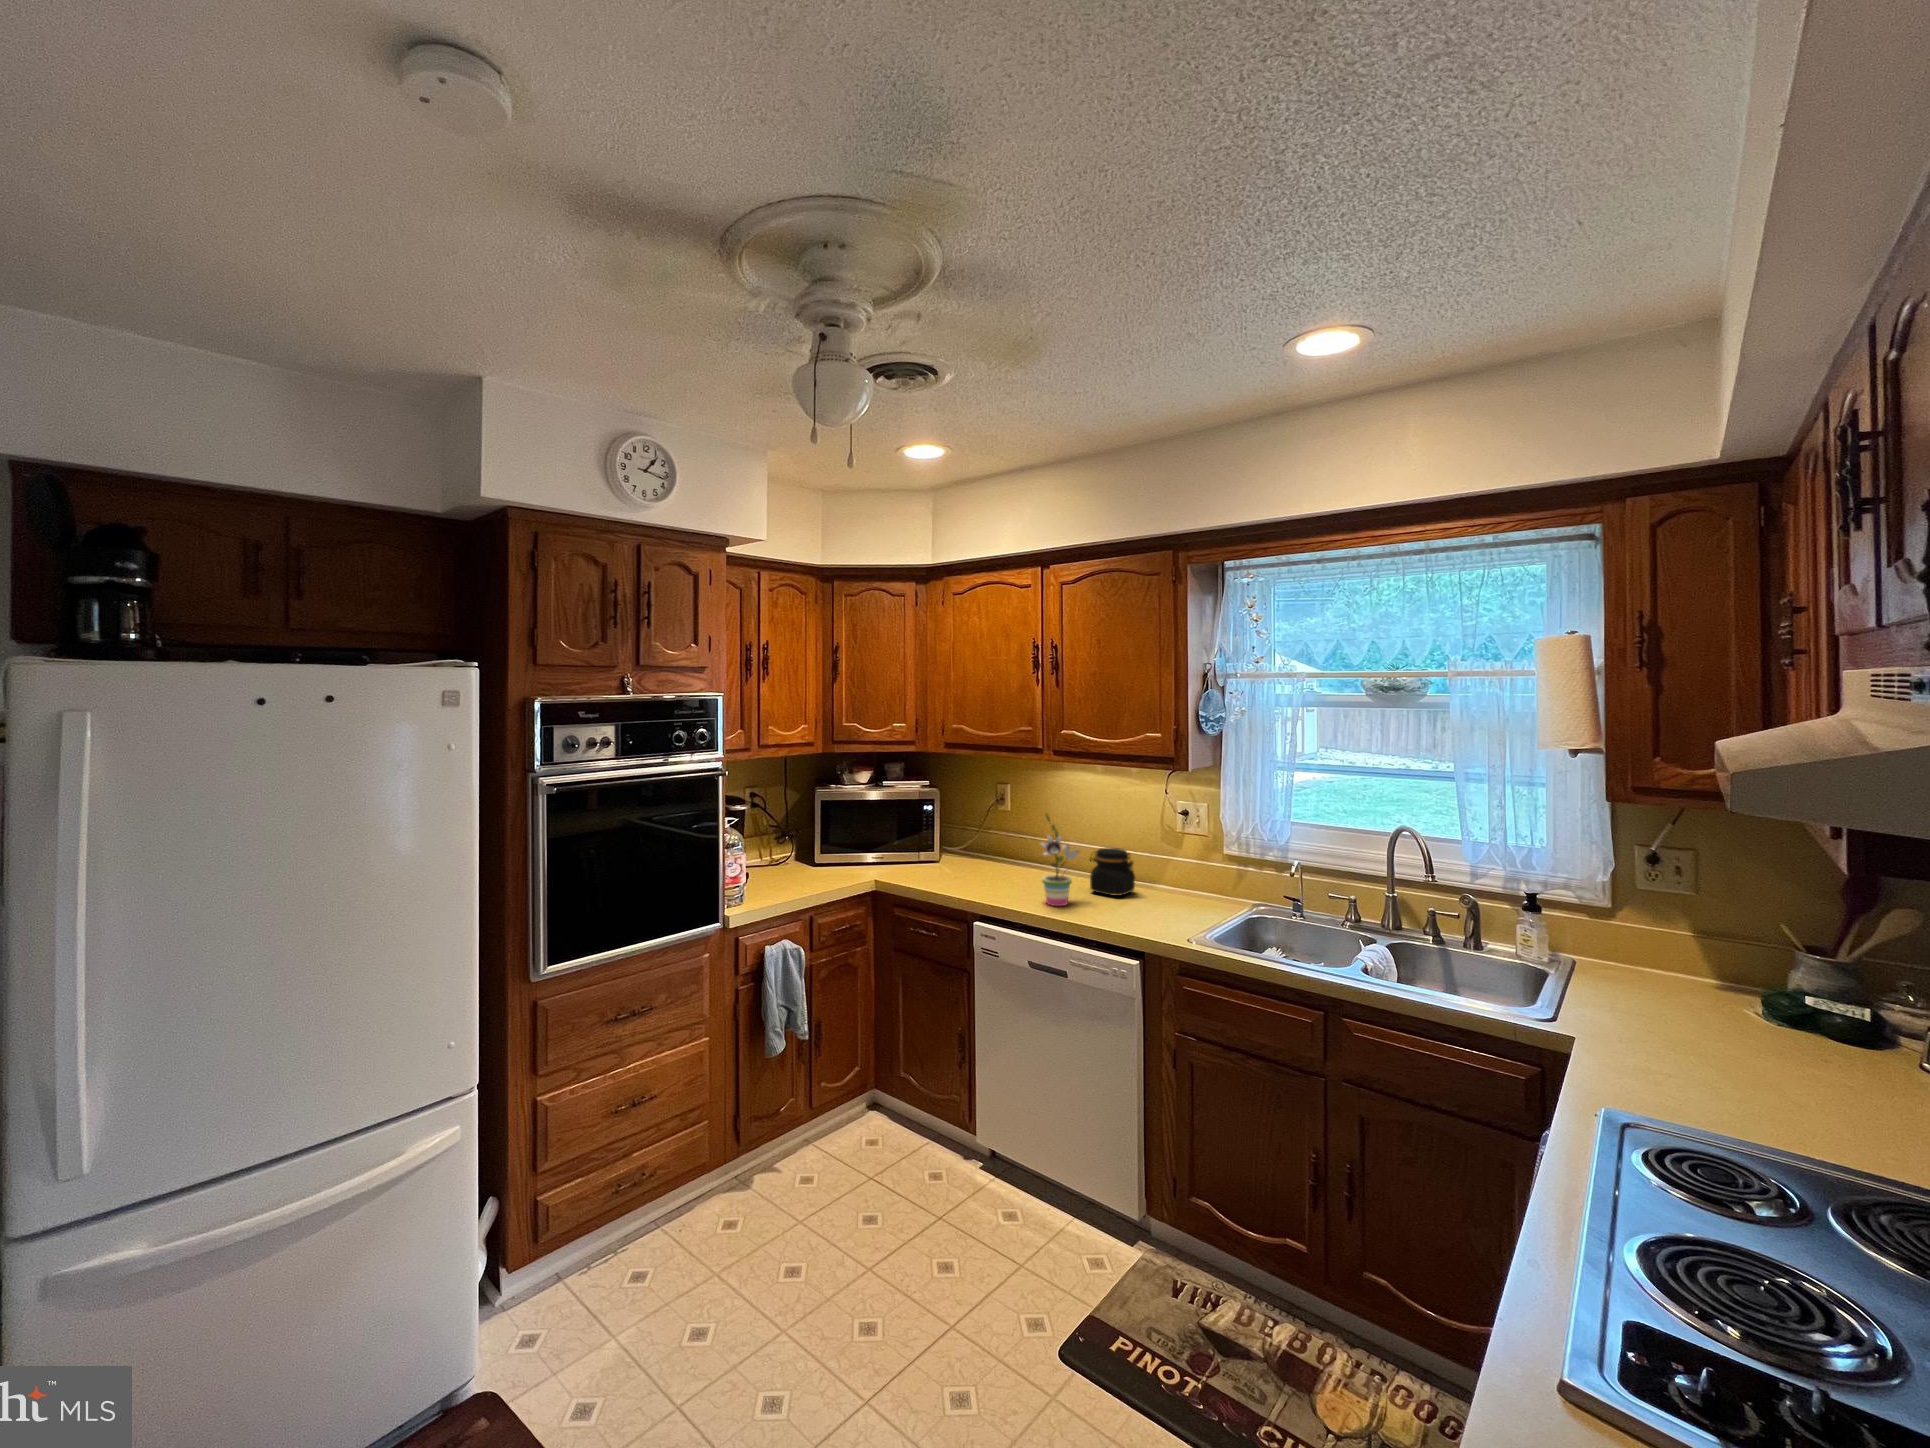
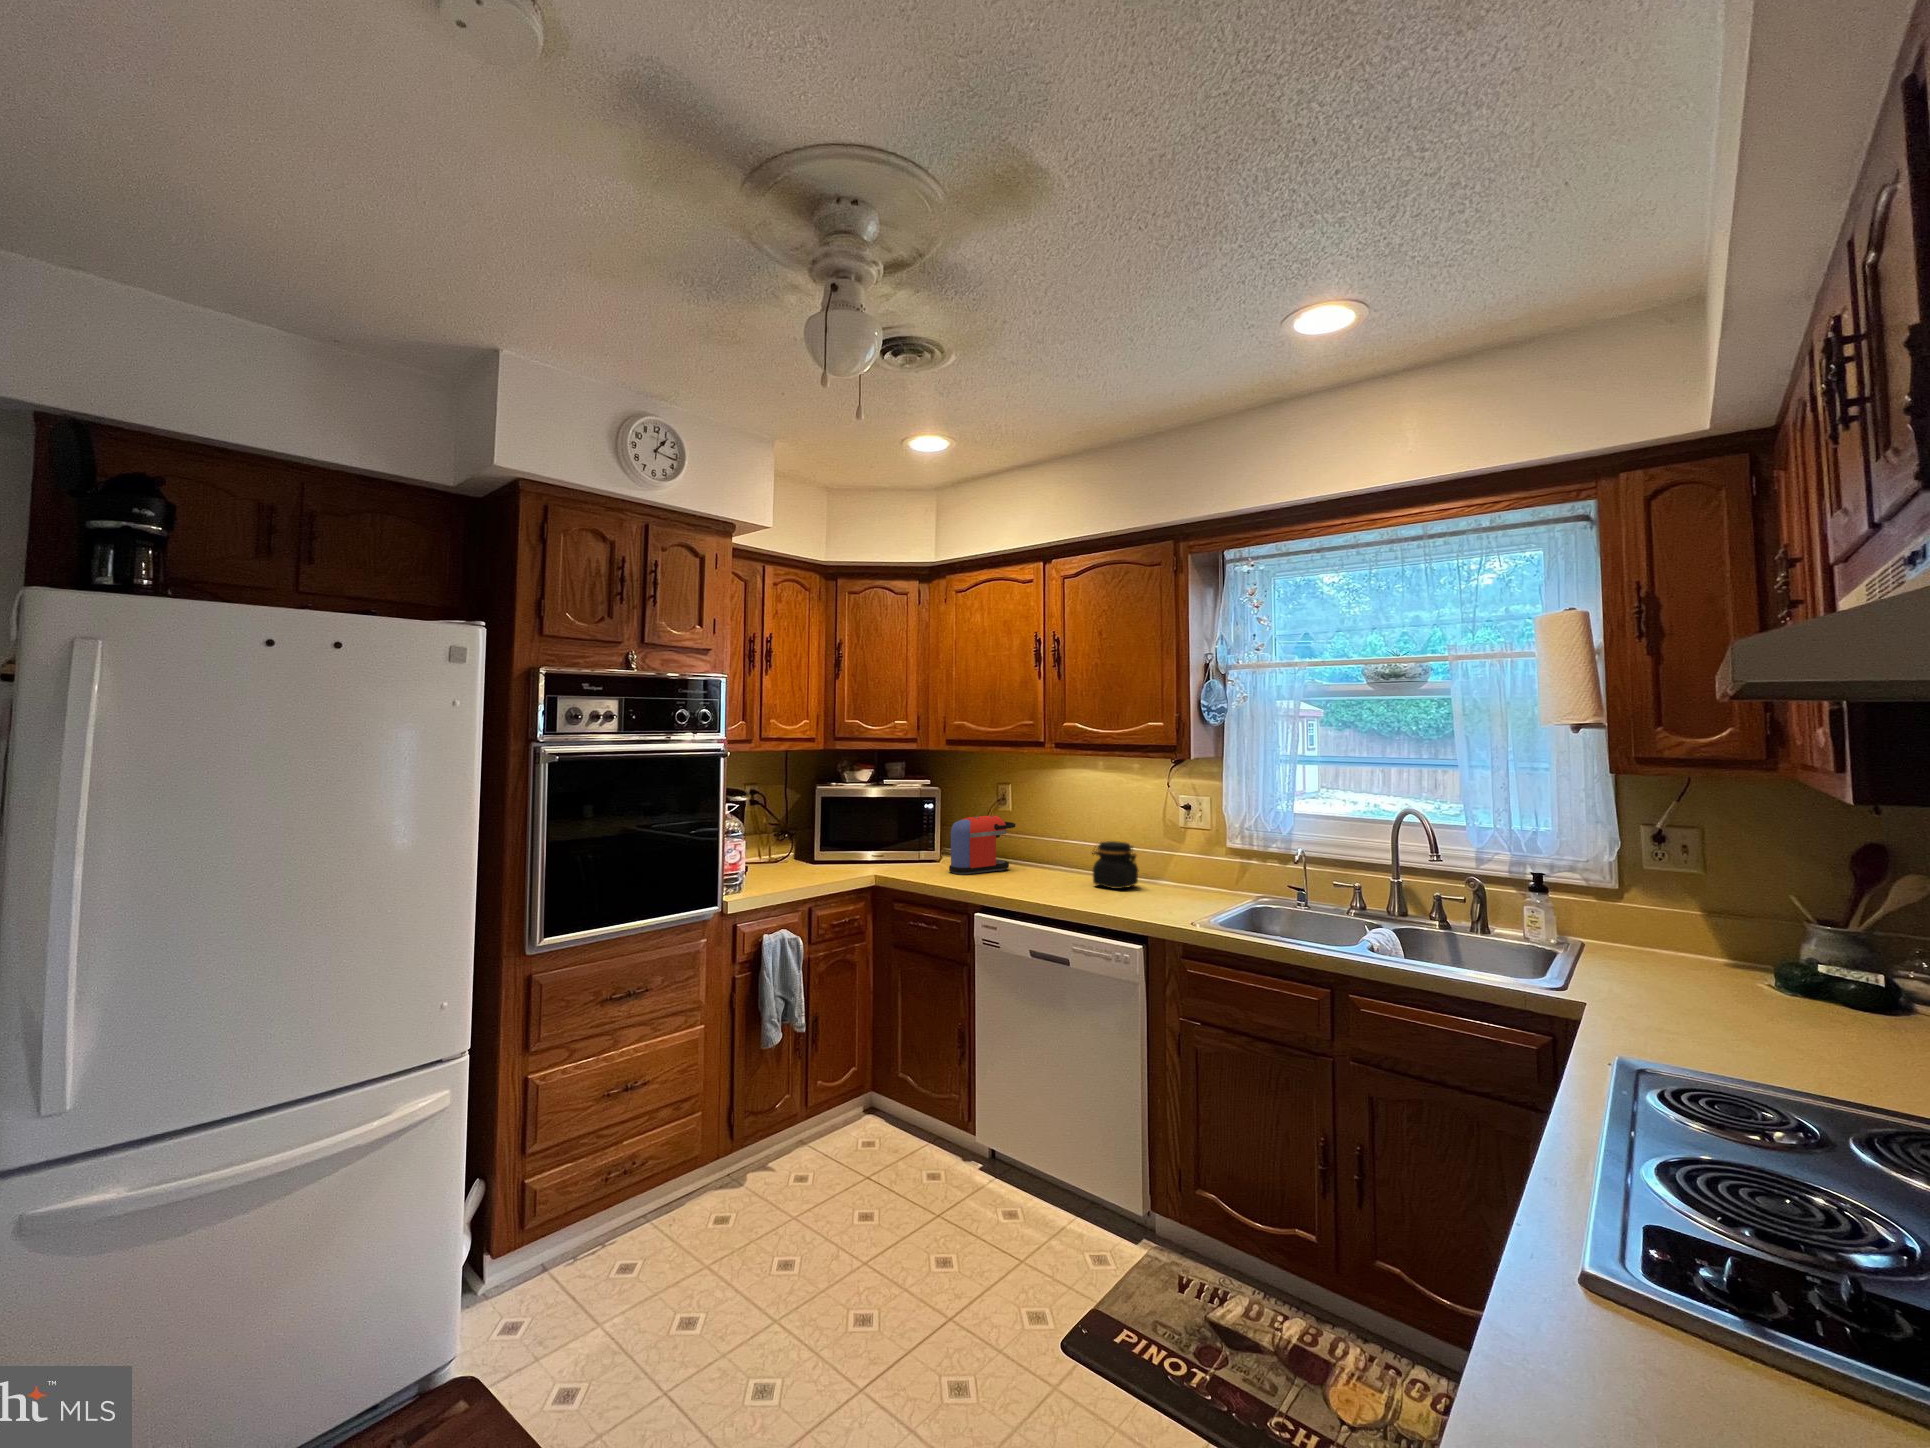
potted plant: present [1041,814,1079,906] -> none [1041,802,1088,896]
coffee maker: none [948,819,1014,879] -> present [949,815,1016,875]

